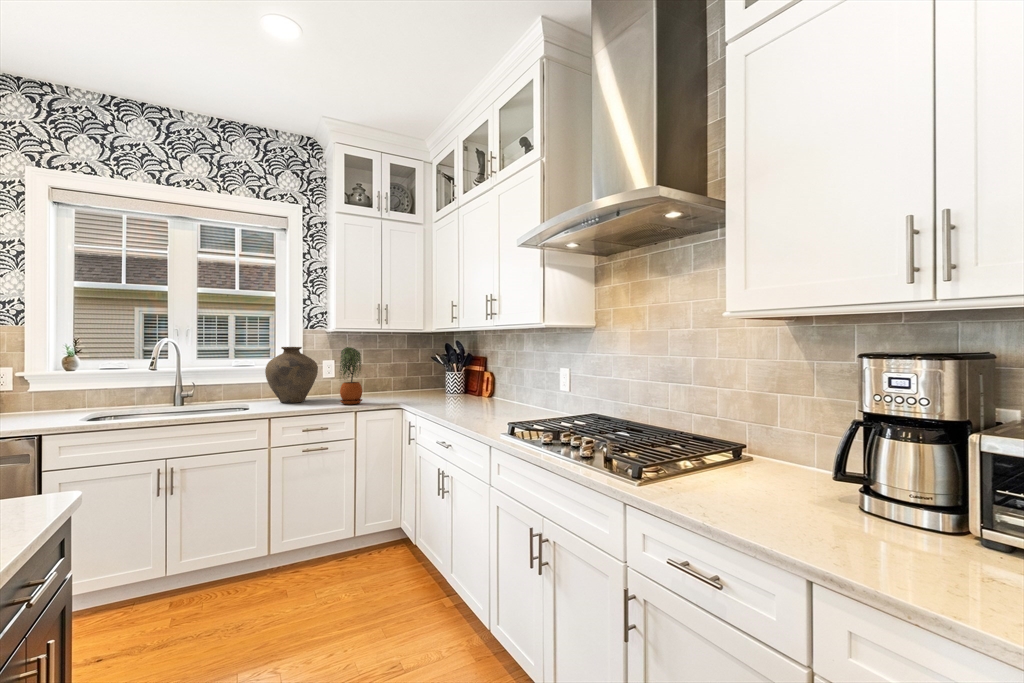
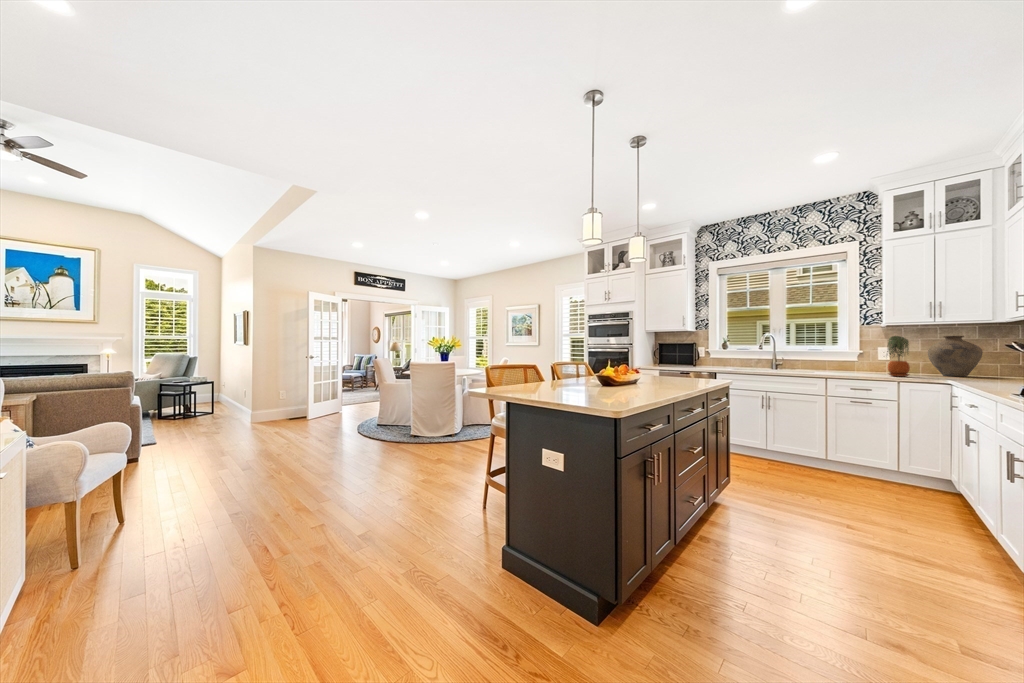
vase: present [265,347,318,403] -> present [928,336,983,377]

